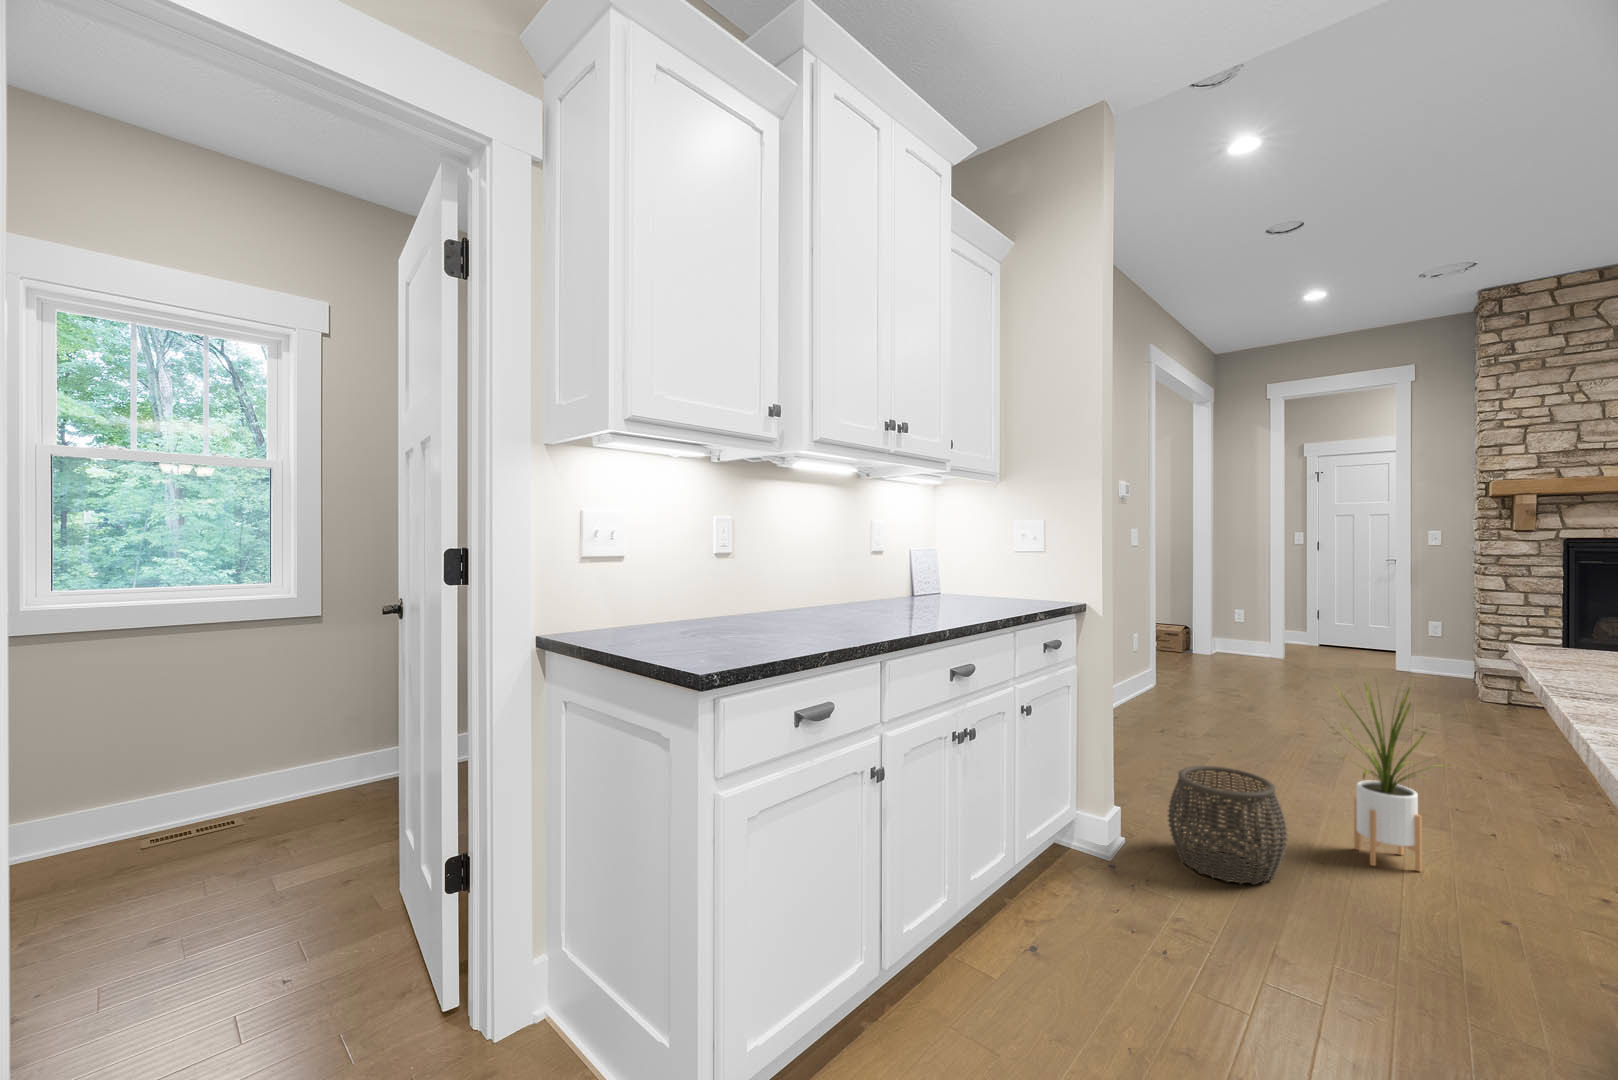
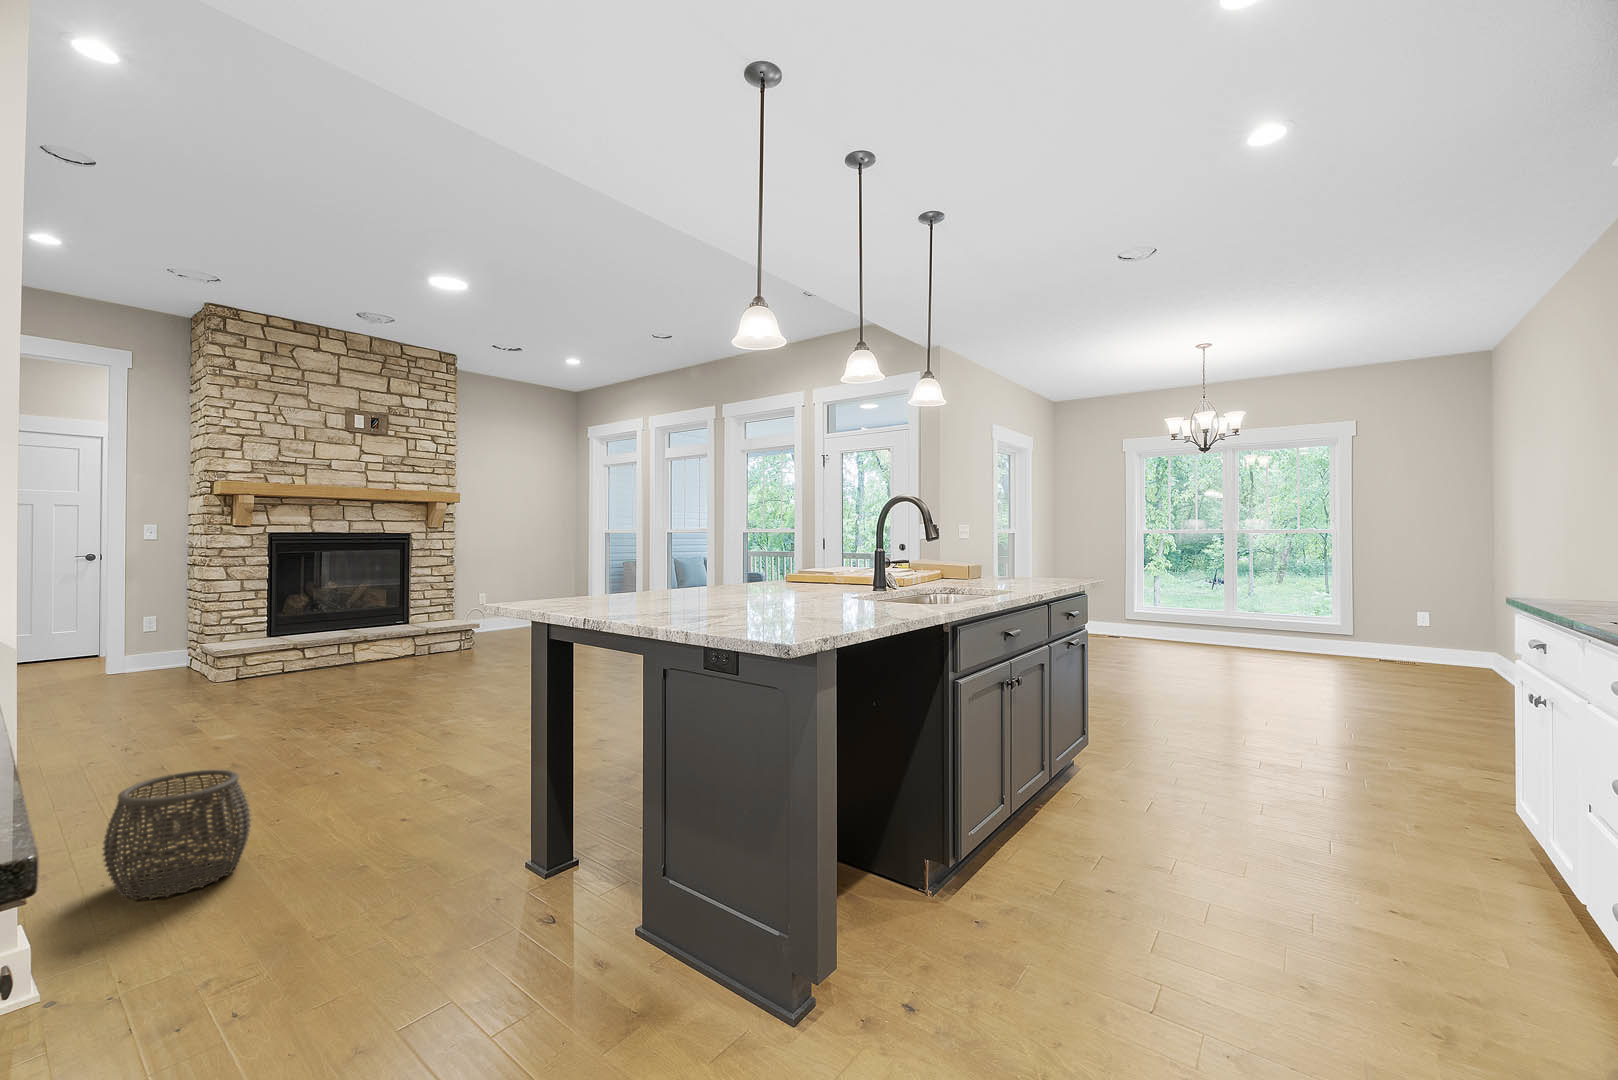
house plant: present [1331,679,1430,871] -> none [241,641,349,816]

